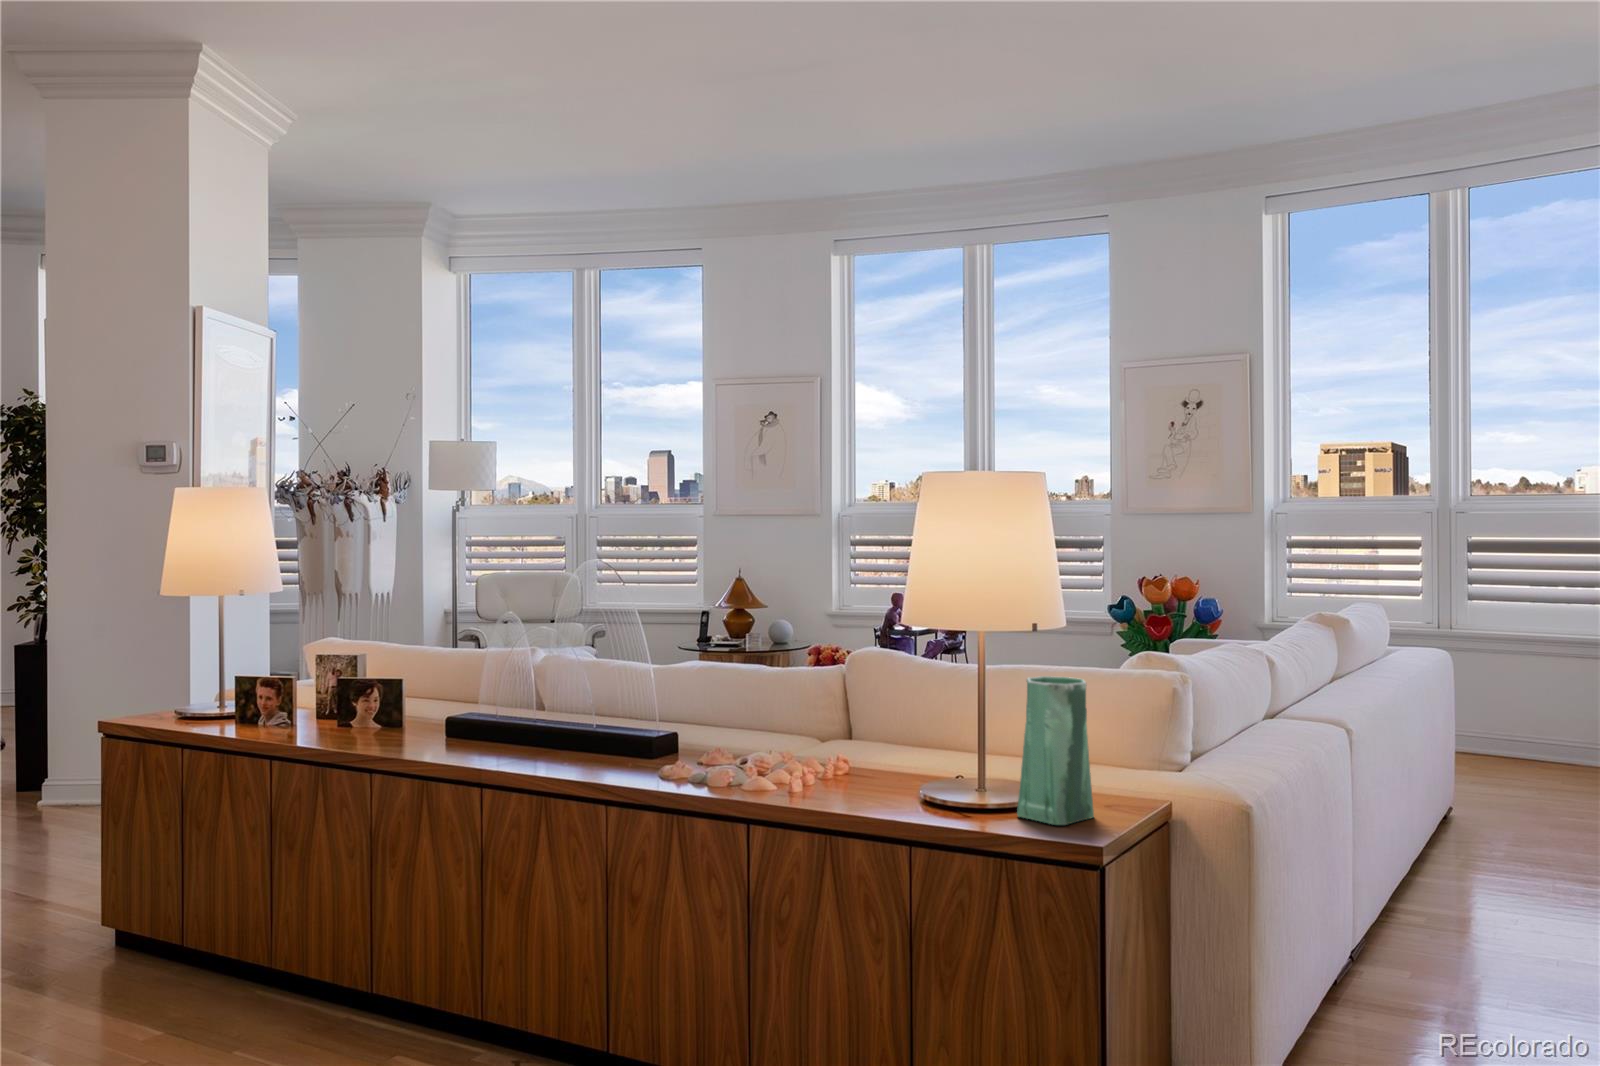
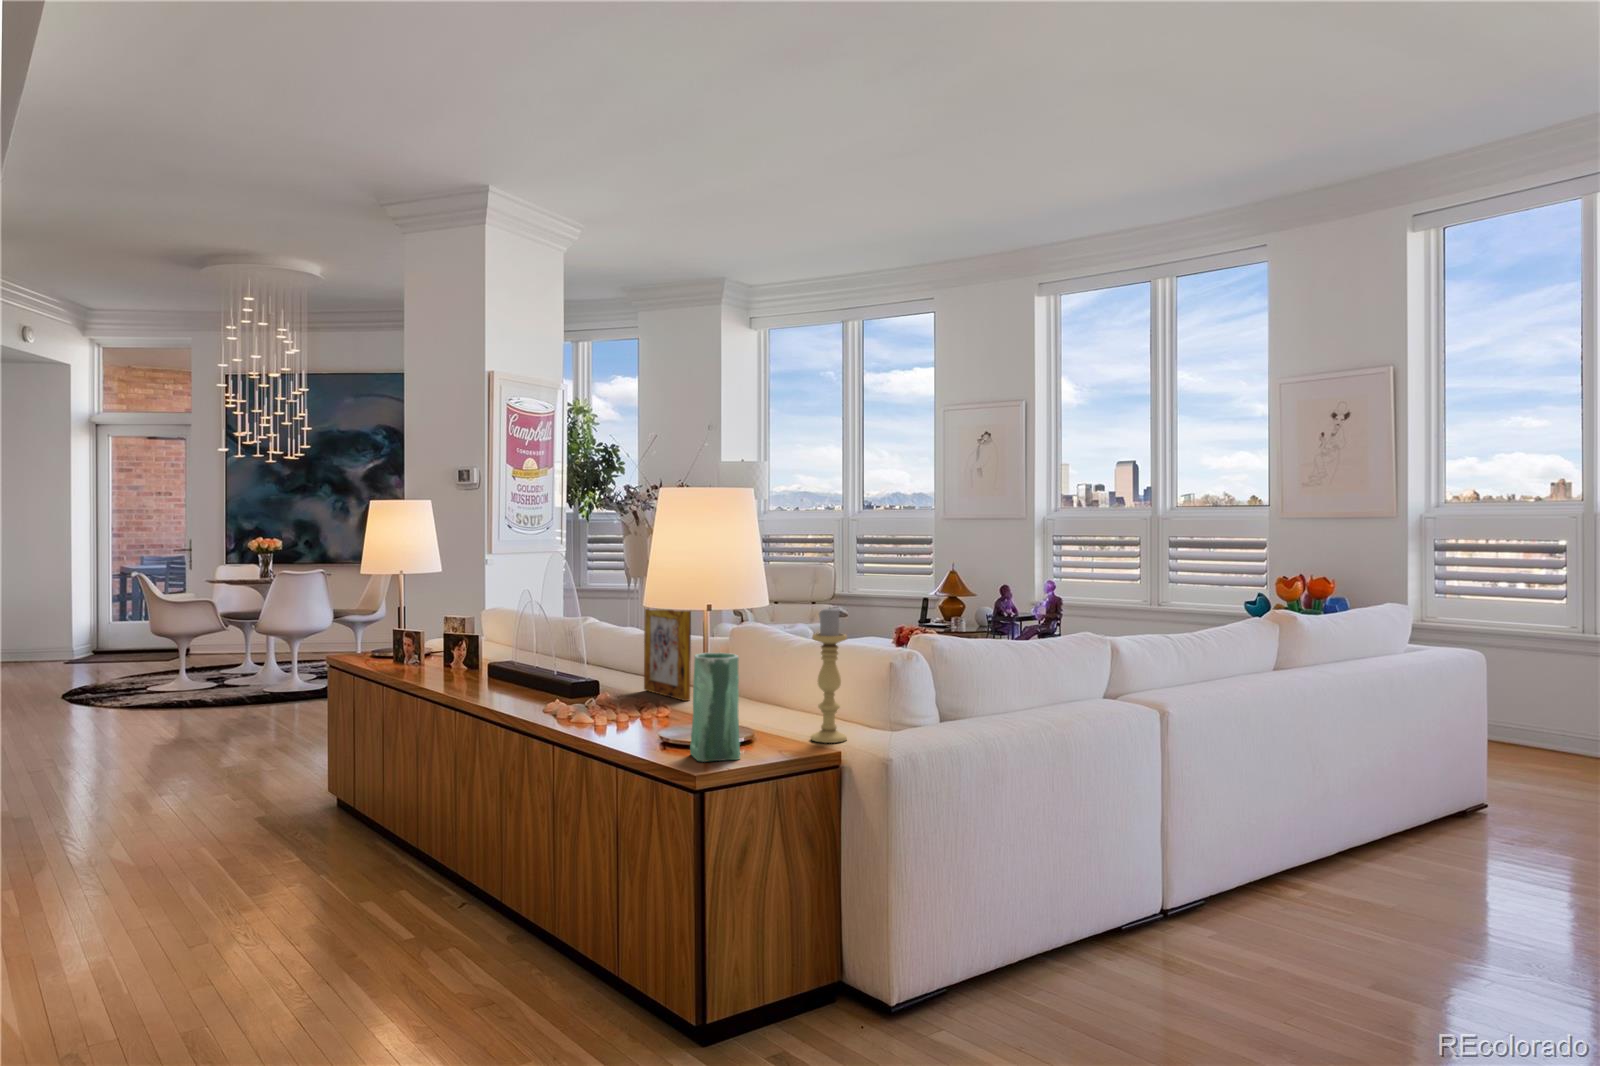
candle holder: none [1097,609,1145,784] -> present [811,608,847,743]
picture frame: none [712,618,810,748] -> present [644,609,691,701]

